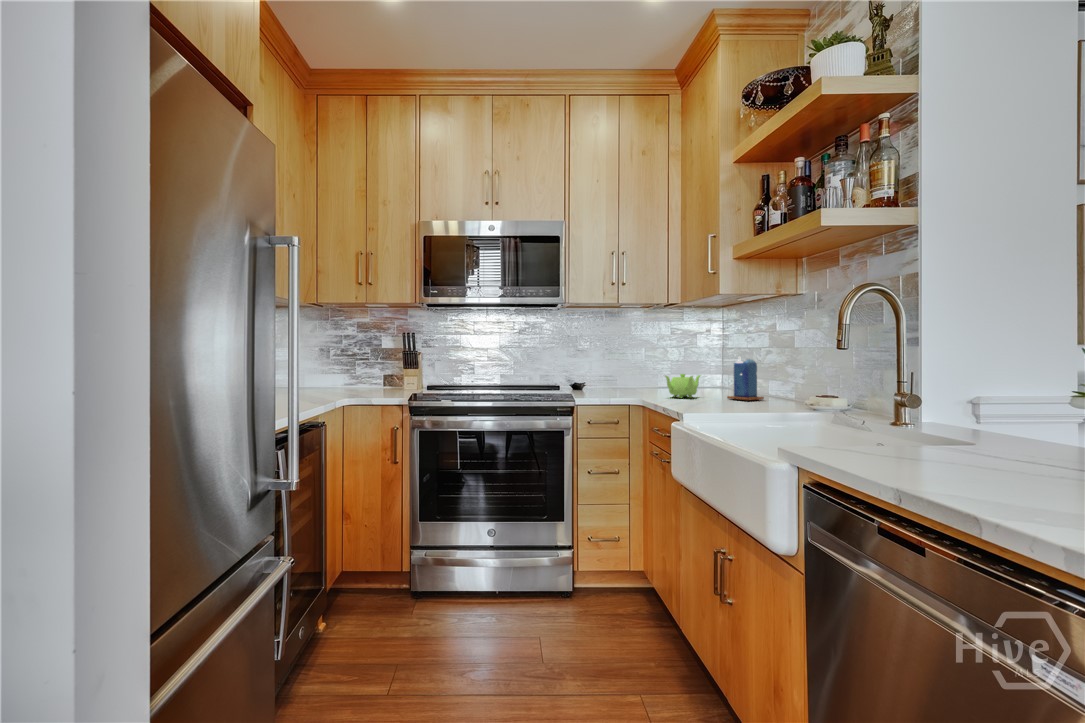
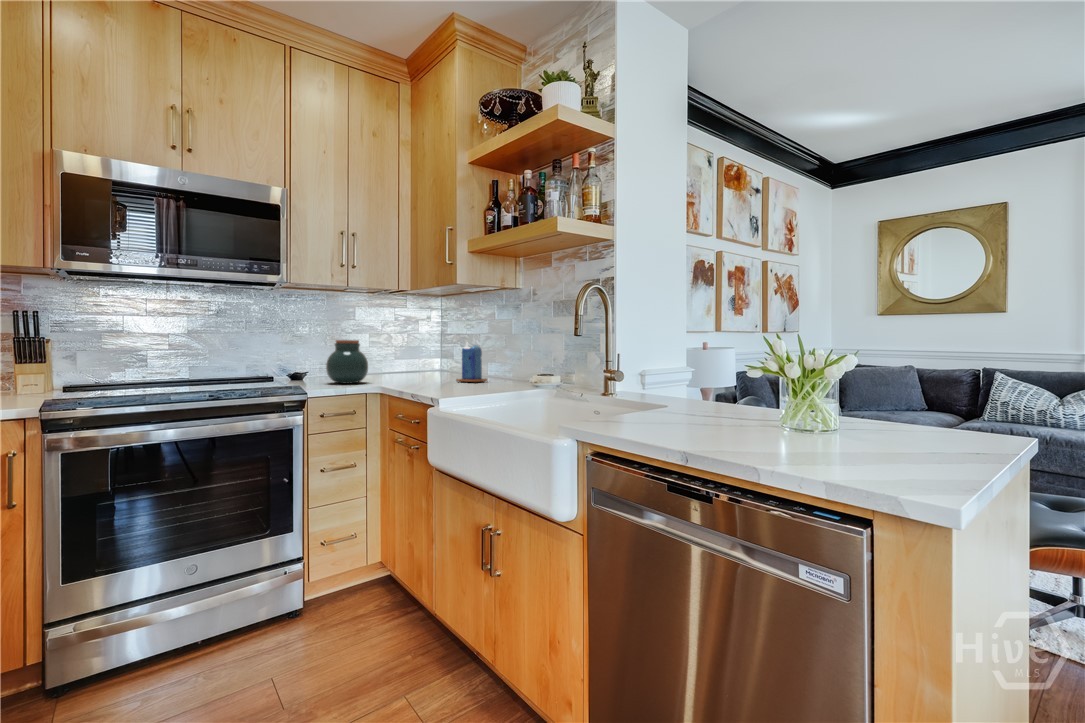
jar: none [598,356,636,397] -> present [326,340,368,383]
teapot: present [665,374,701,398] -> none [397,359,432,382]

